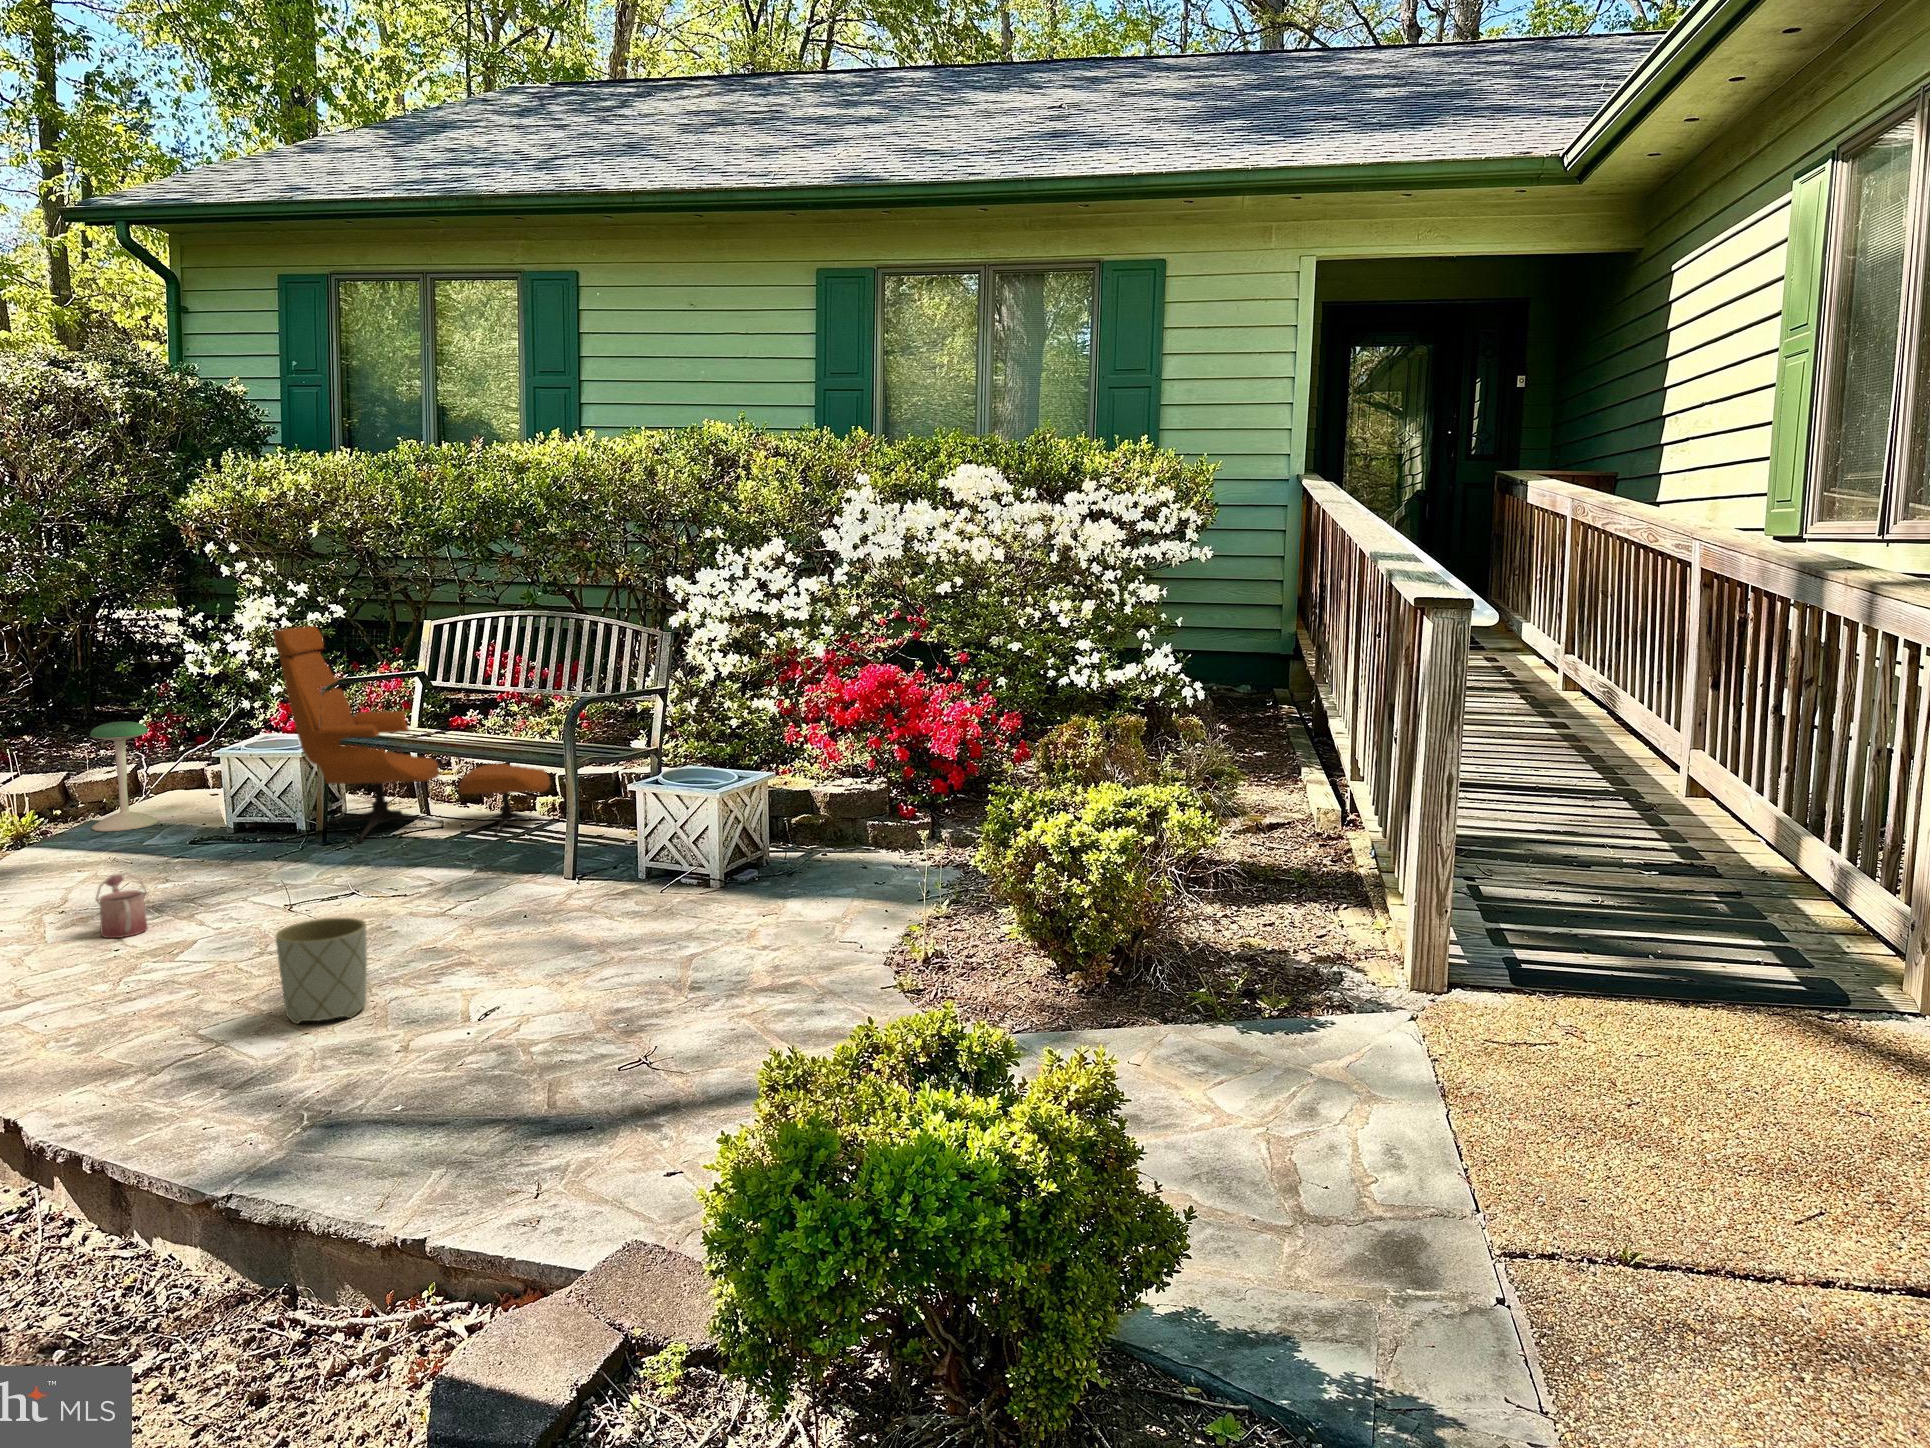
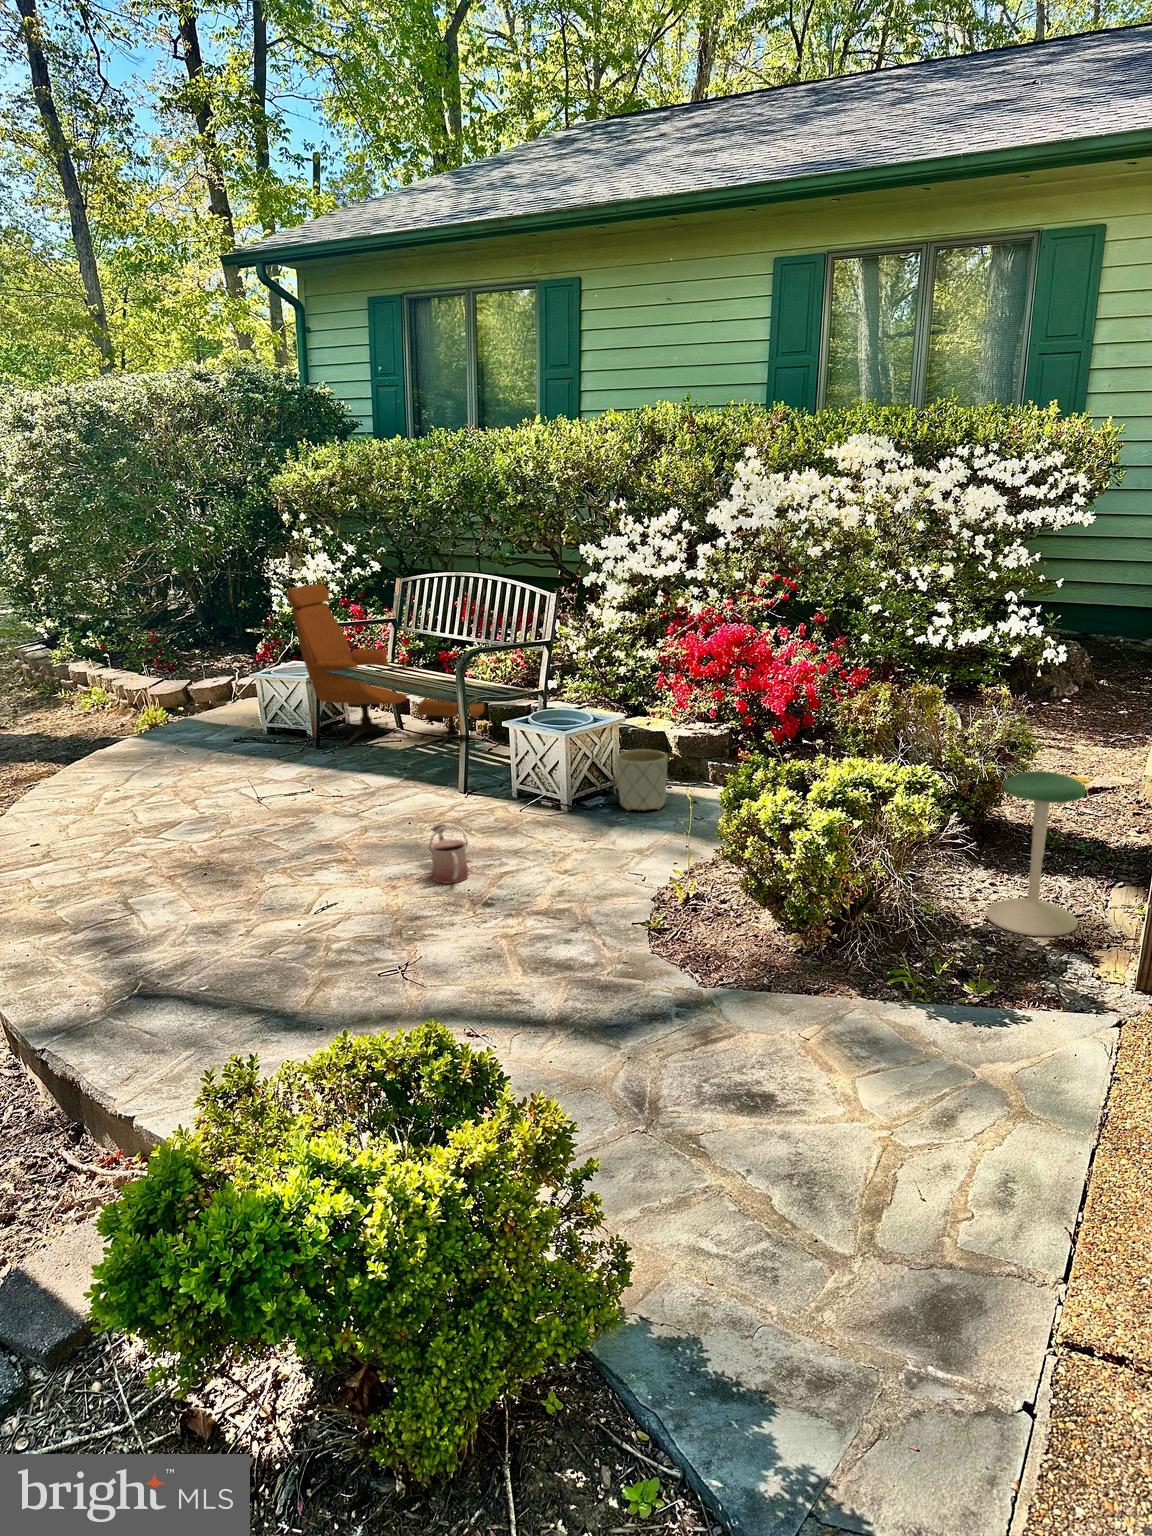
stool: present [90,721,159,831] -> present [986,771,1085,936]
watering can: present [96,873,147,938] -> present [428,824,468,884]
planter: present [275,918,367,1024] -> present [617,749,667,810]

